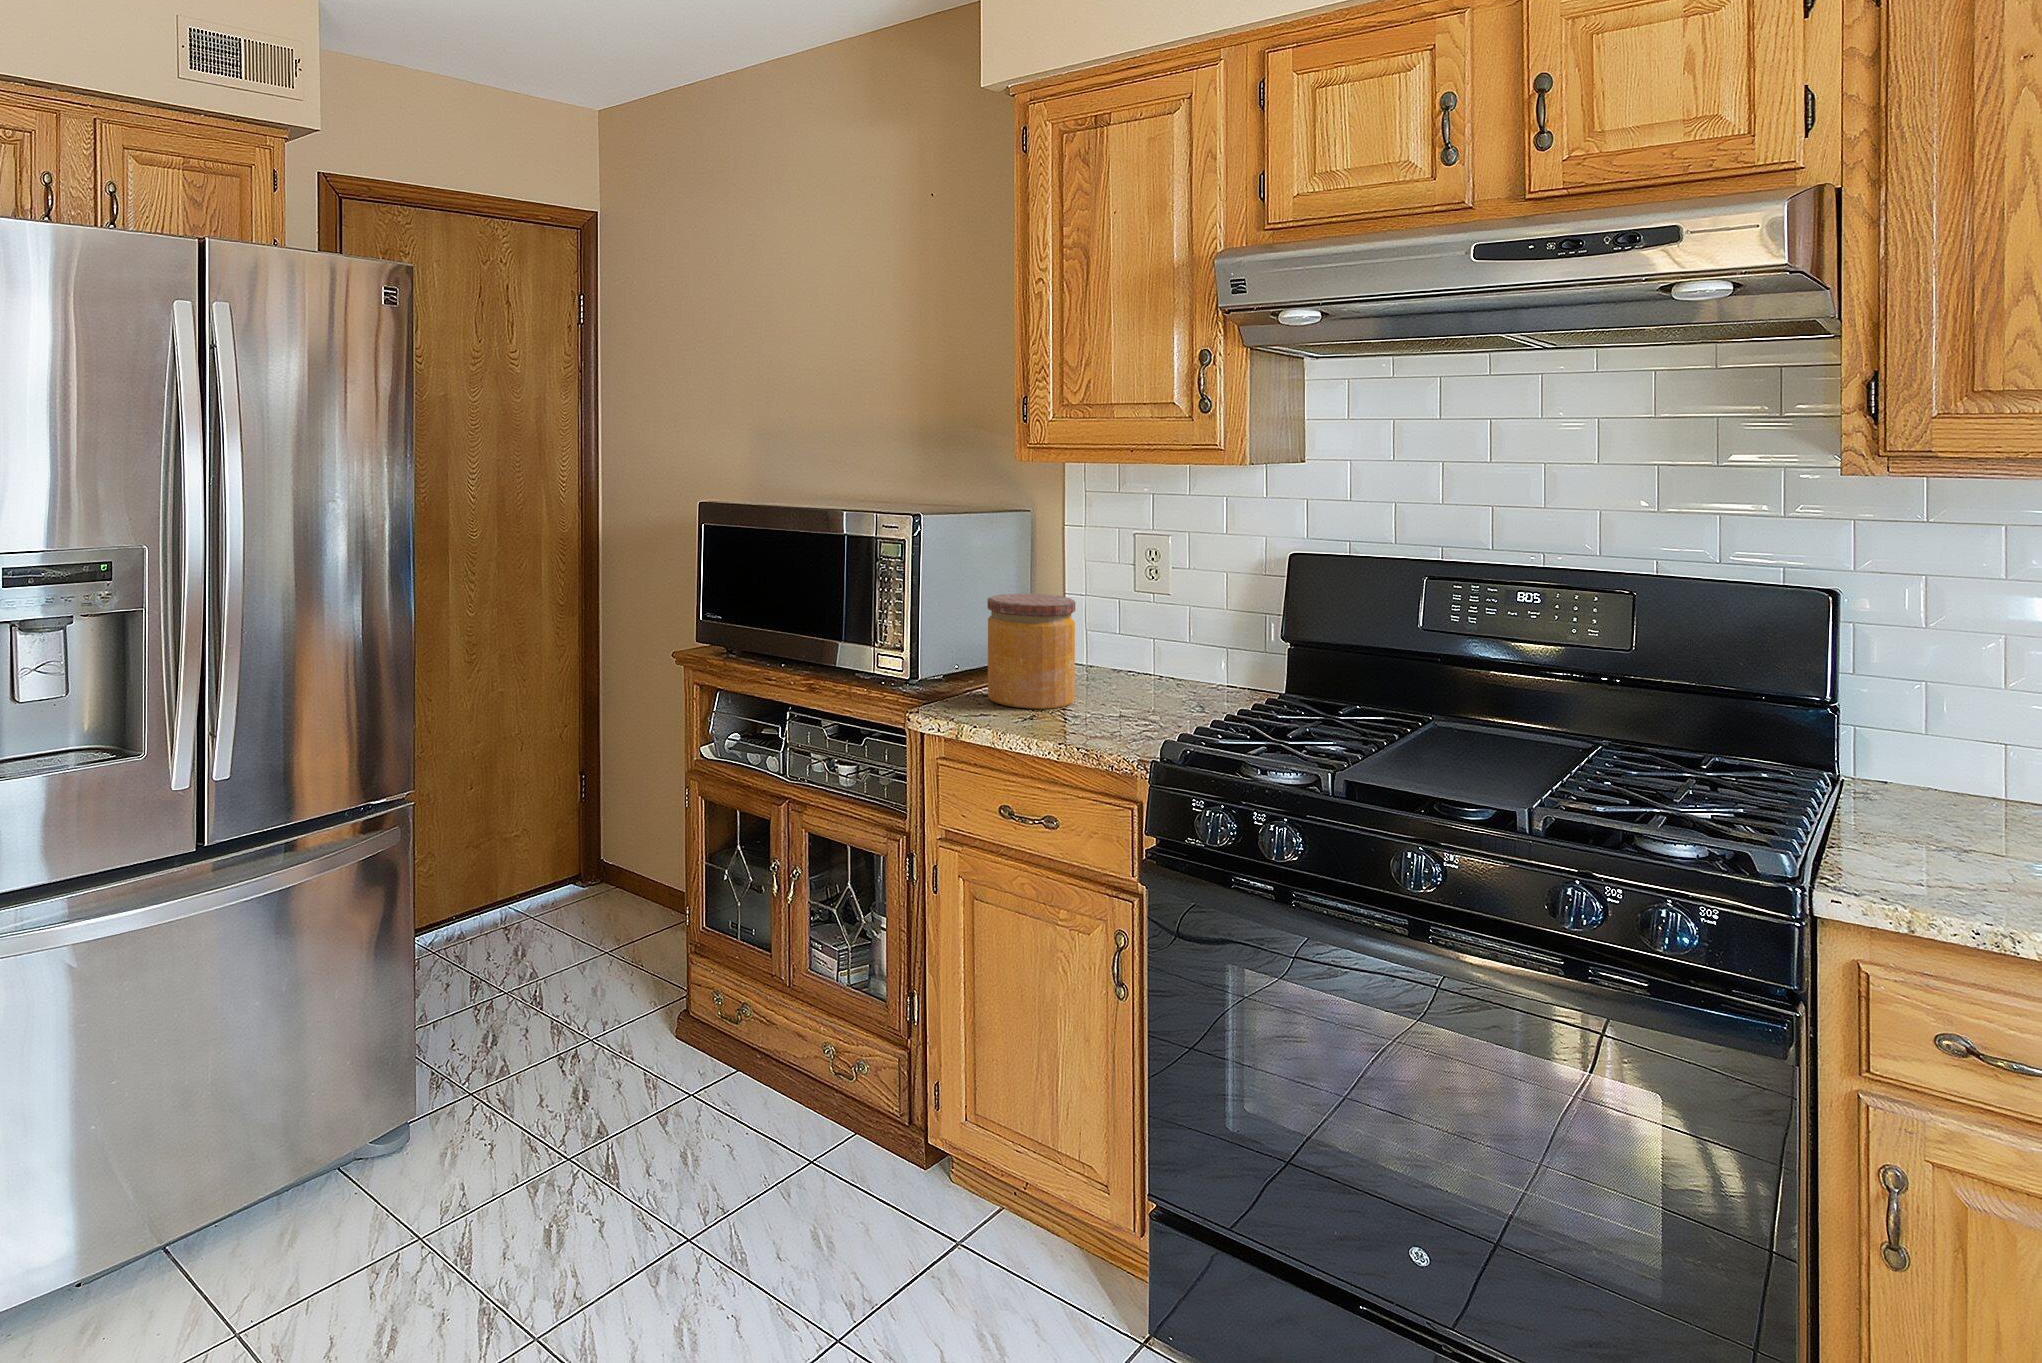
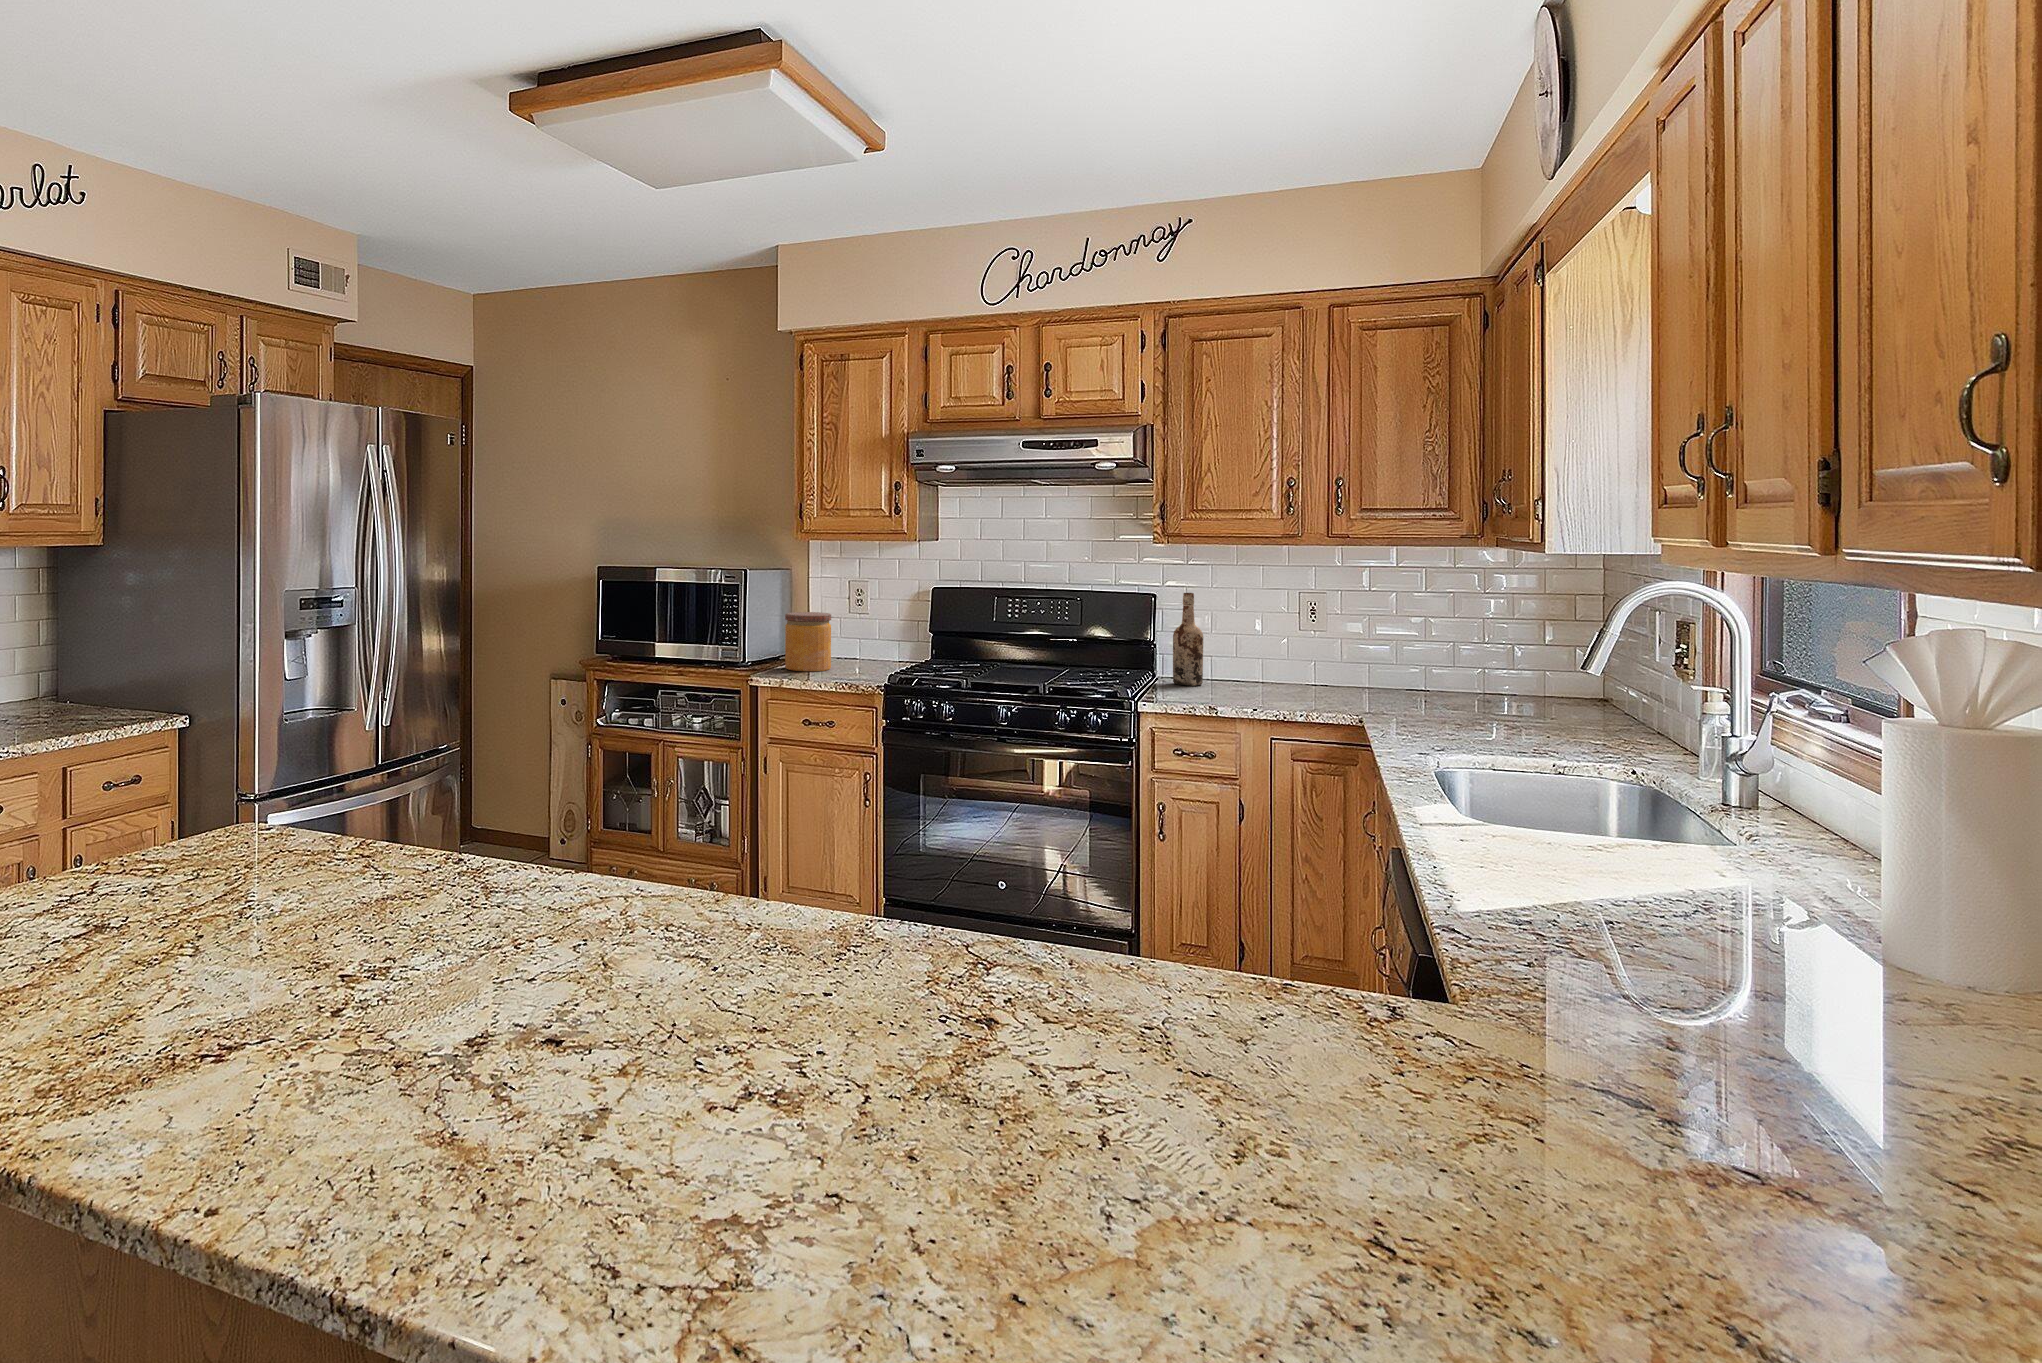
wine bottle: none [1887,594,1983,824] -> present [1173,593,1203,686]

